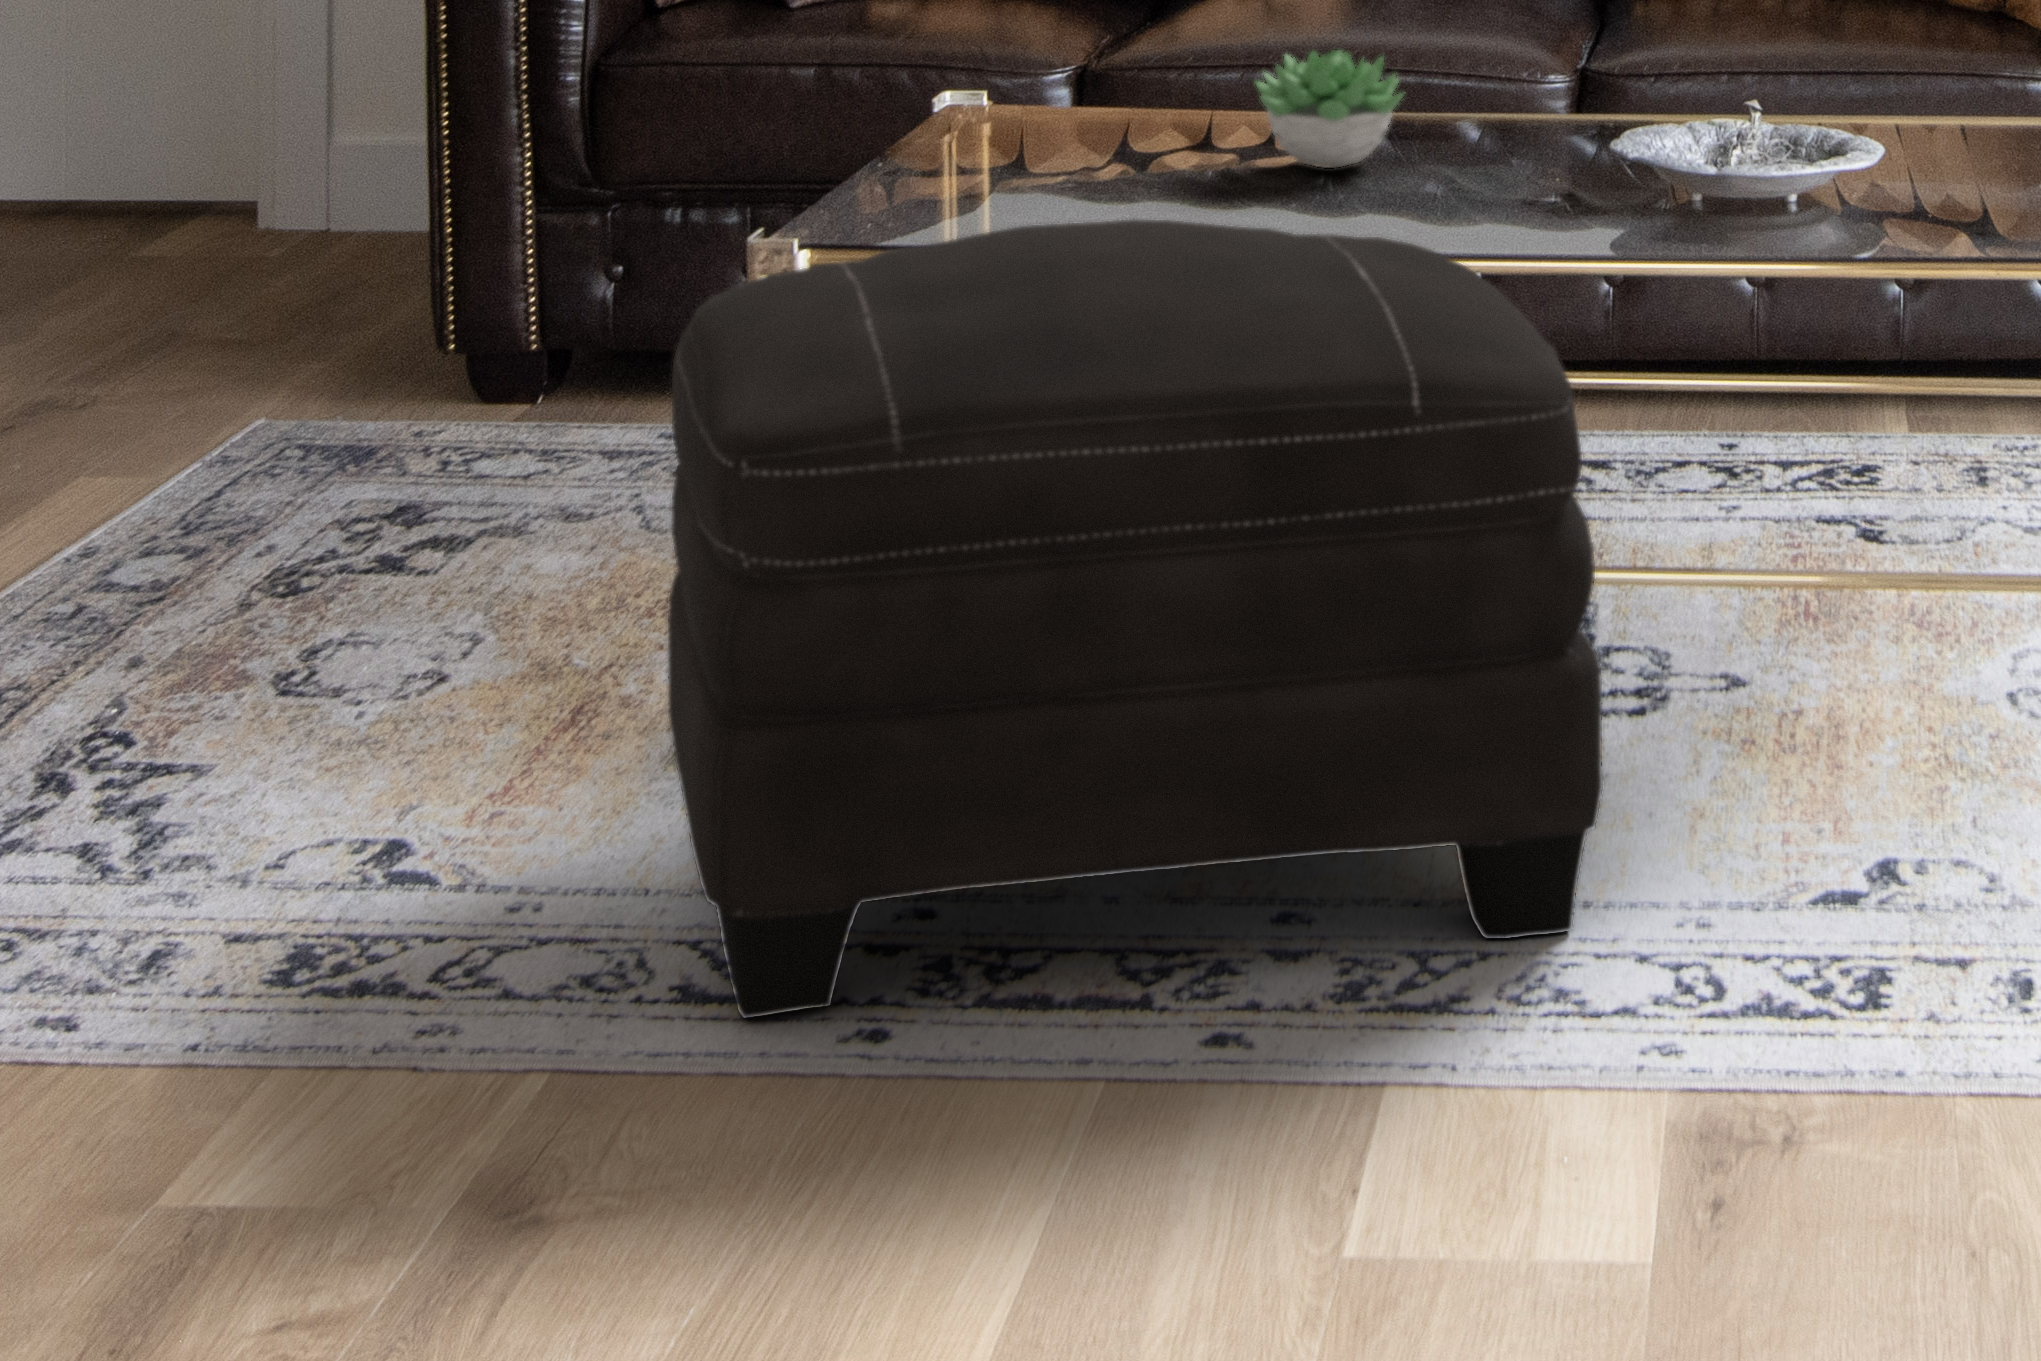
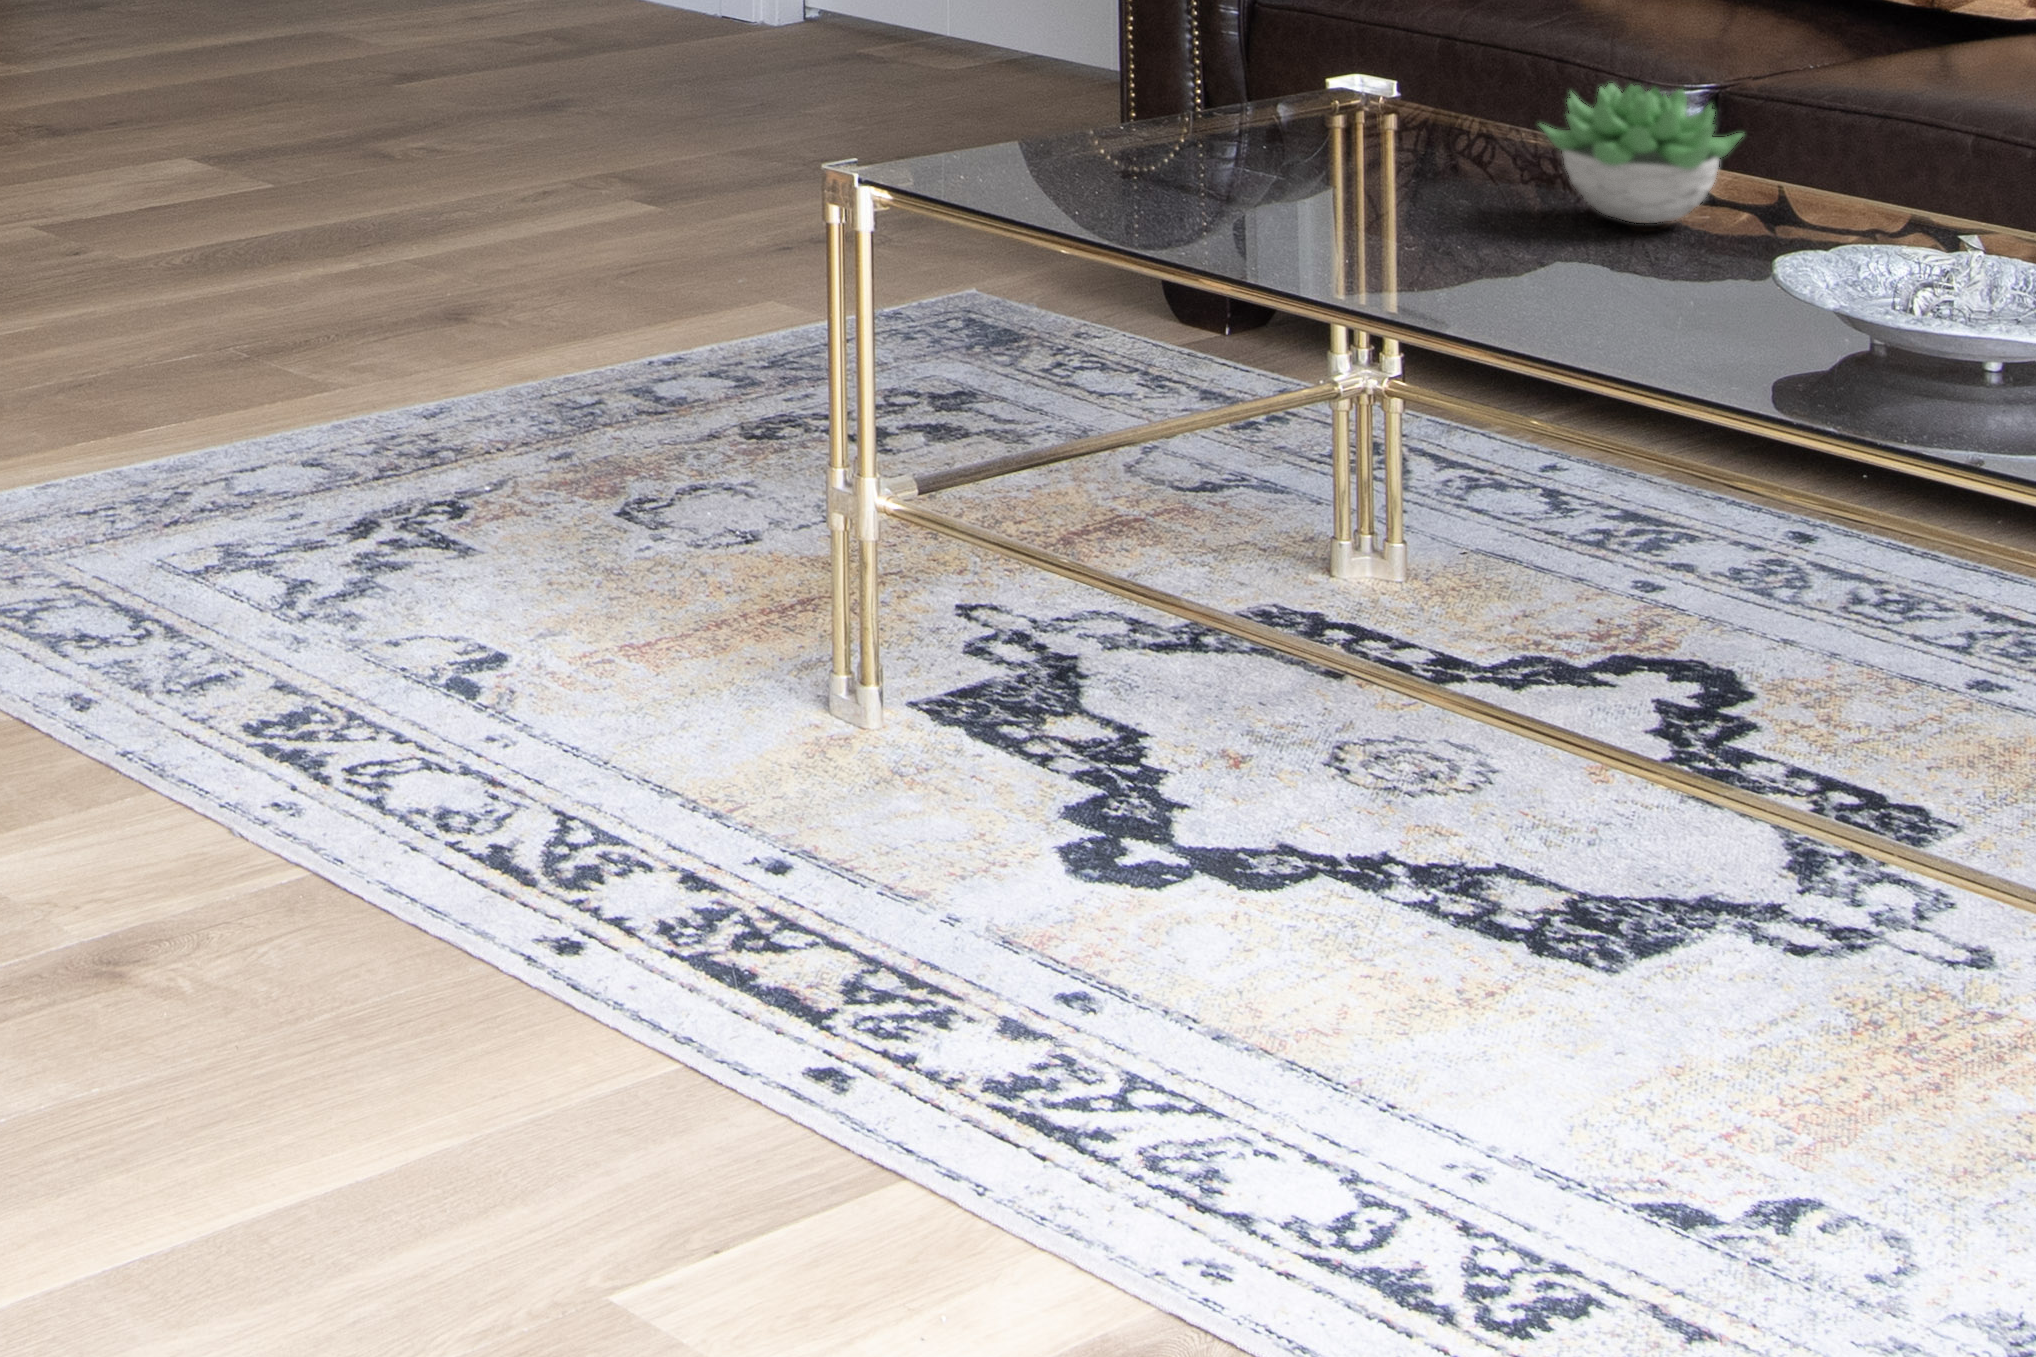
ottoman: present [668,219,1603,1018] -> none [440,192,1536,1110]

